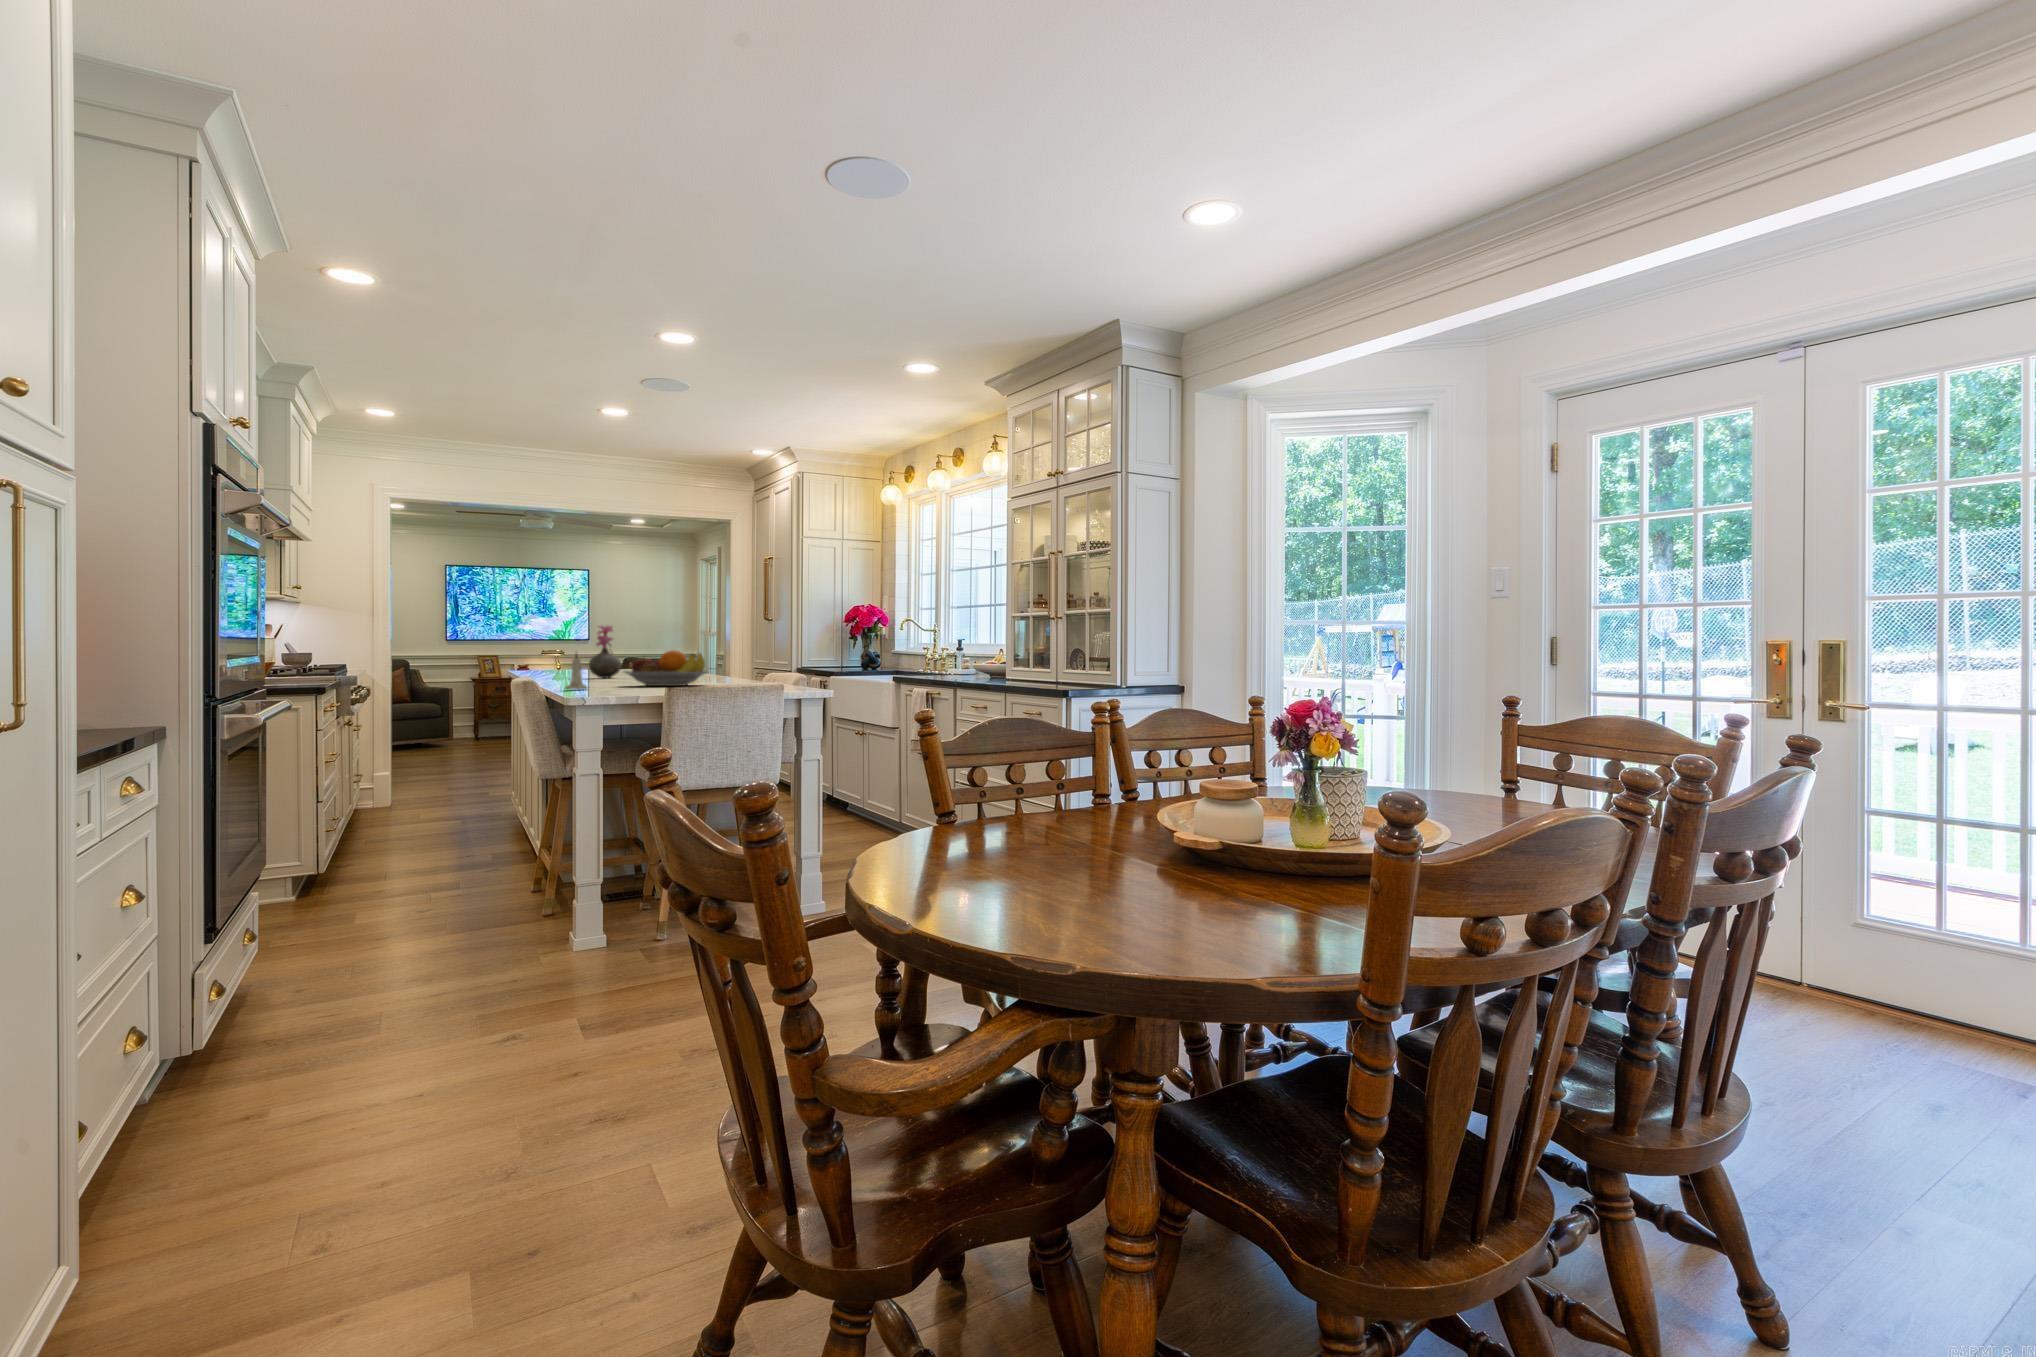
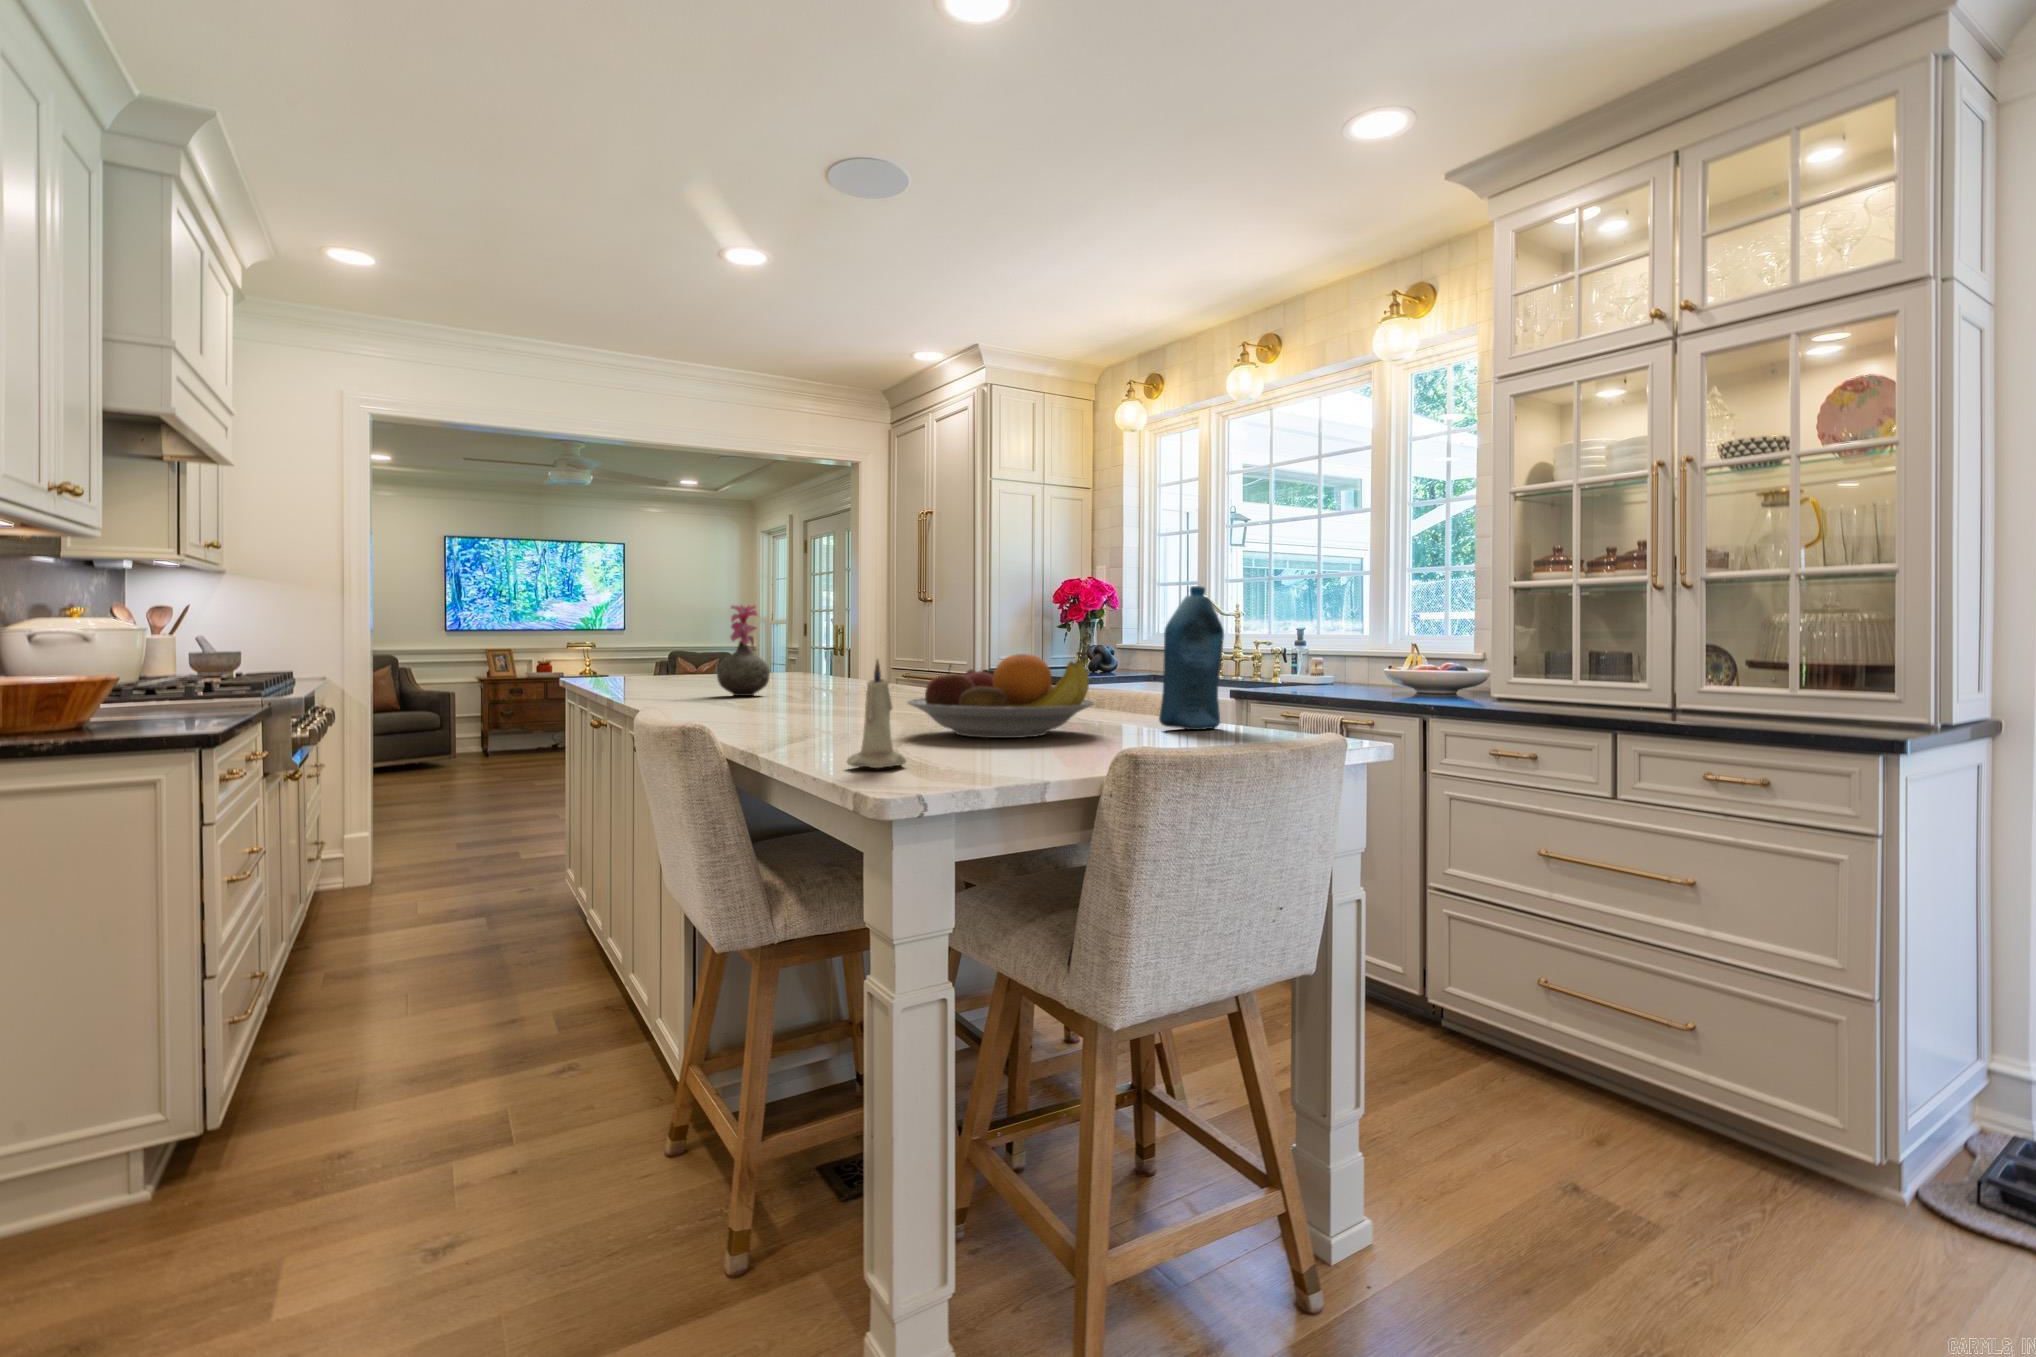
bottle: none [741,620,776,684] -> present [1159,586,1224,730]

